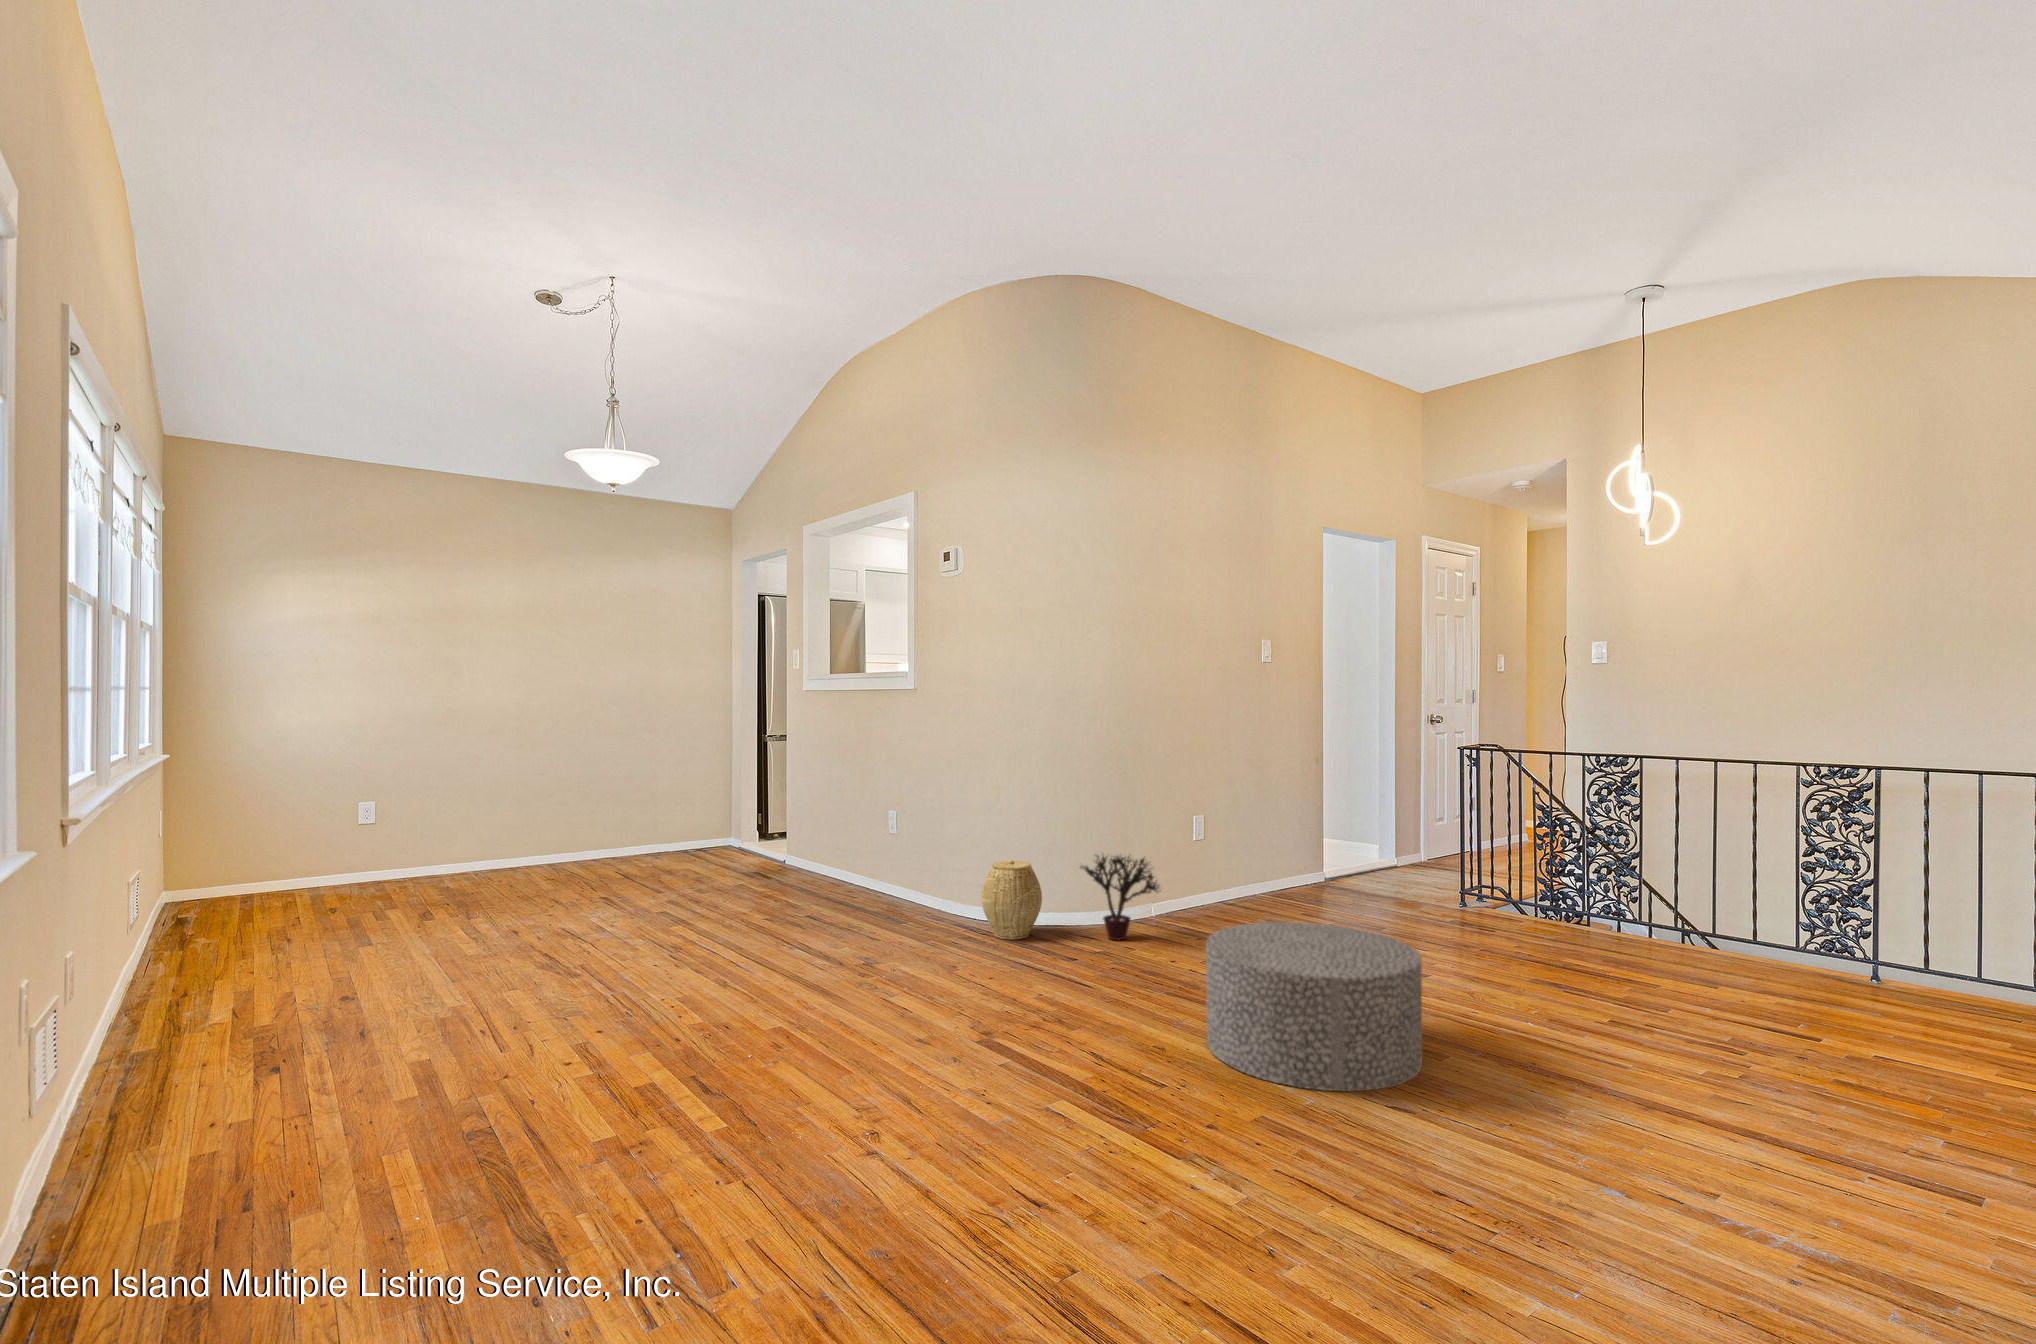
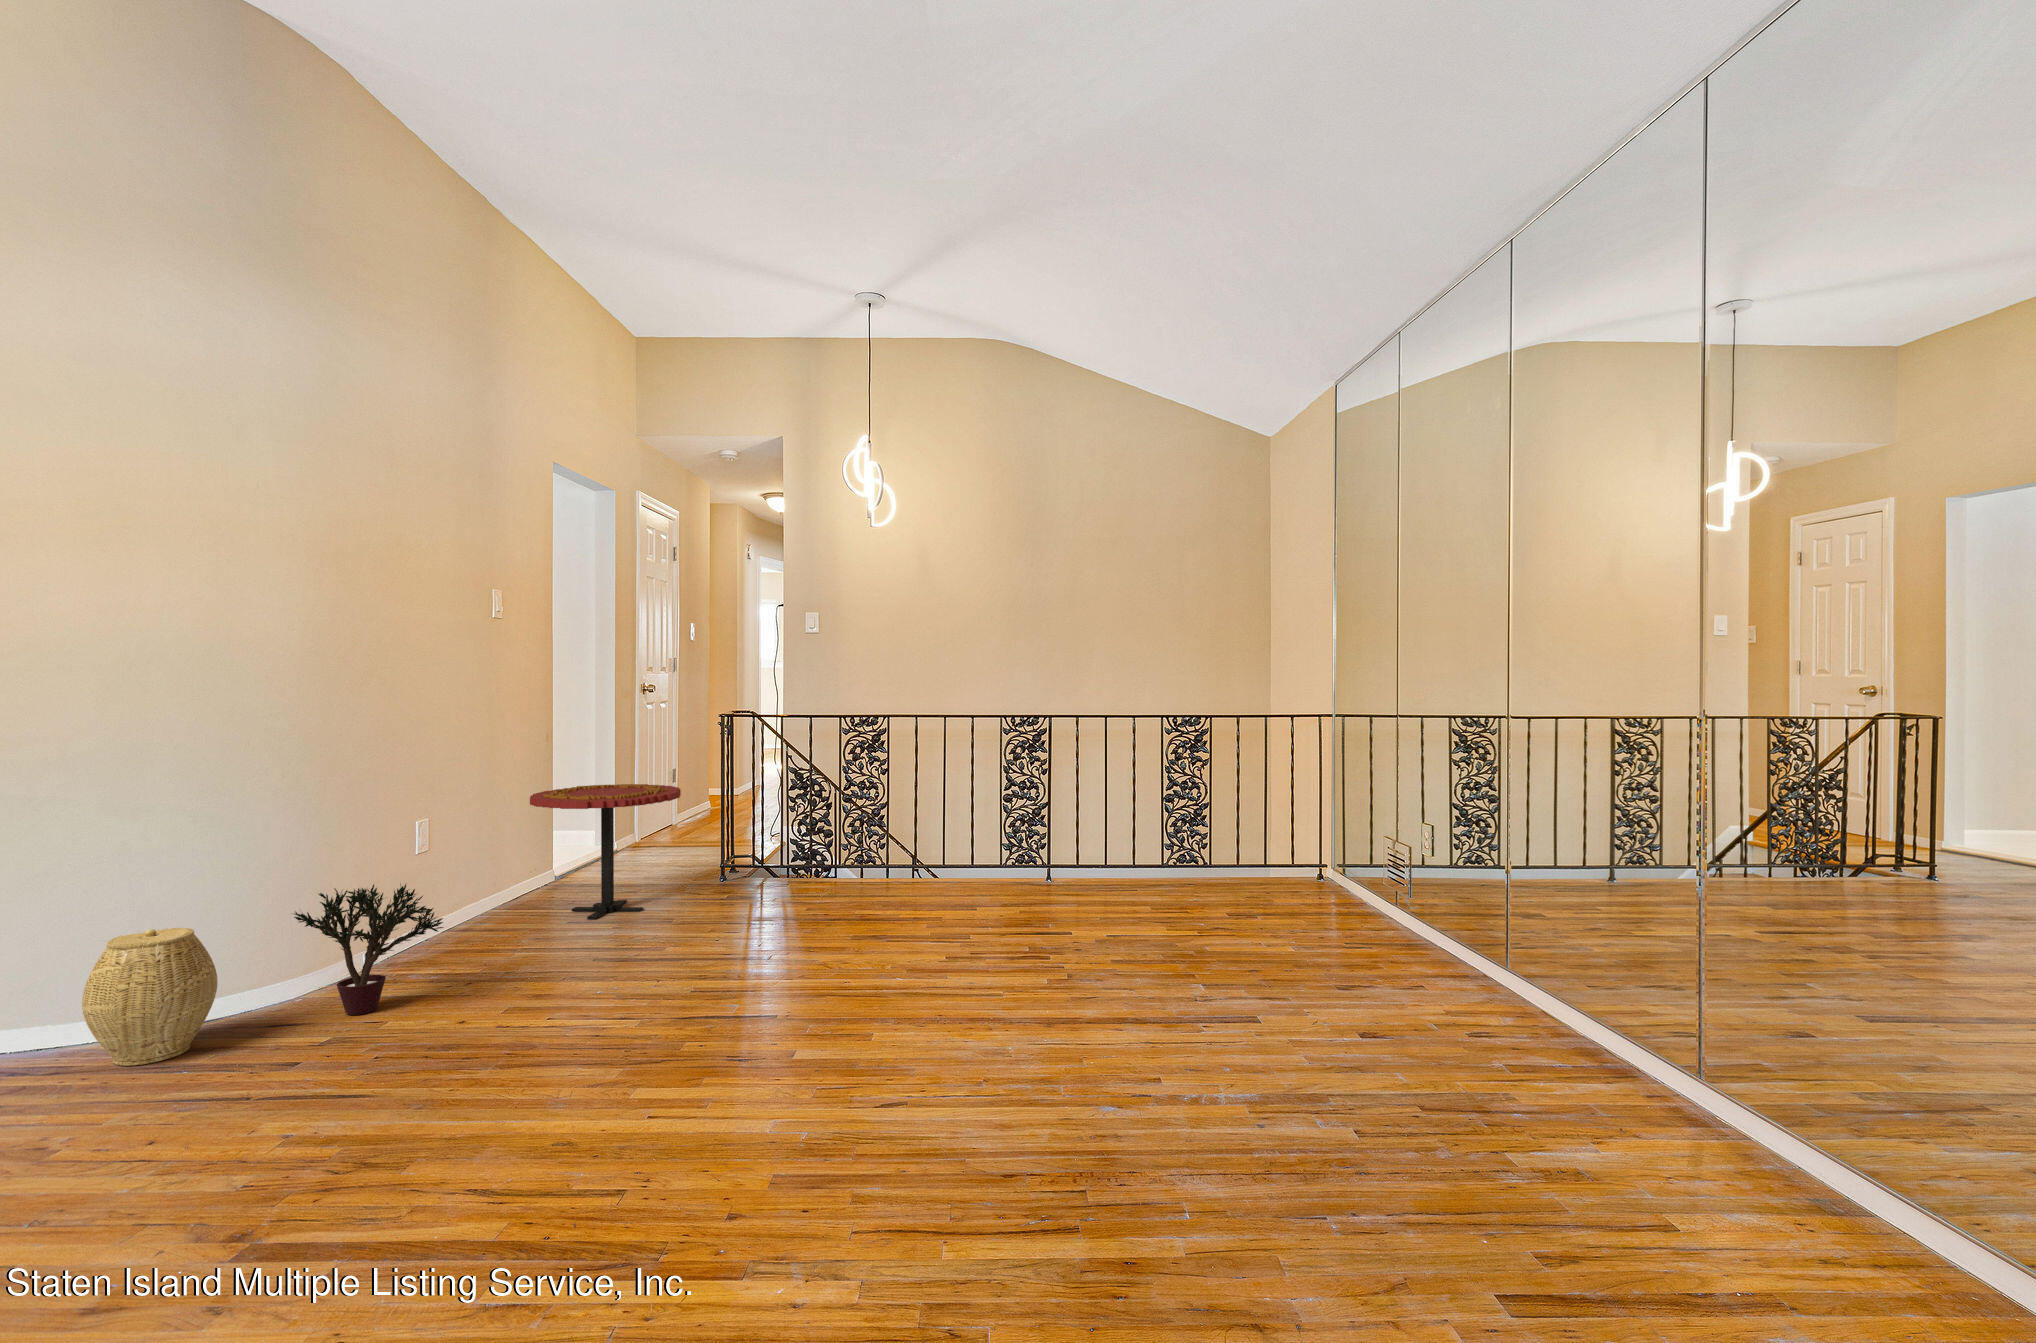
side table: none [1258,802,1381,914] -> present [530,784,681,919]
ottoman: present [1206,922,1422,1091] -> none [618,919,878,1130]

